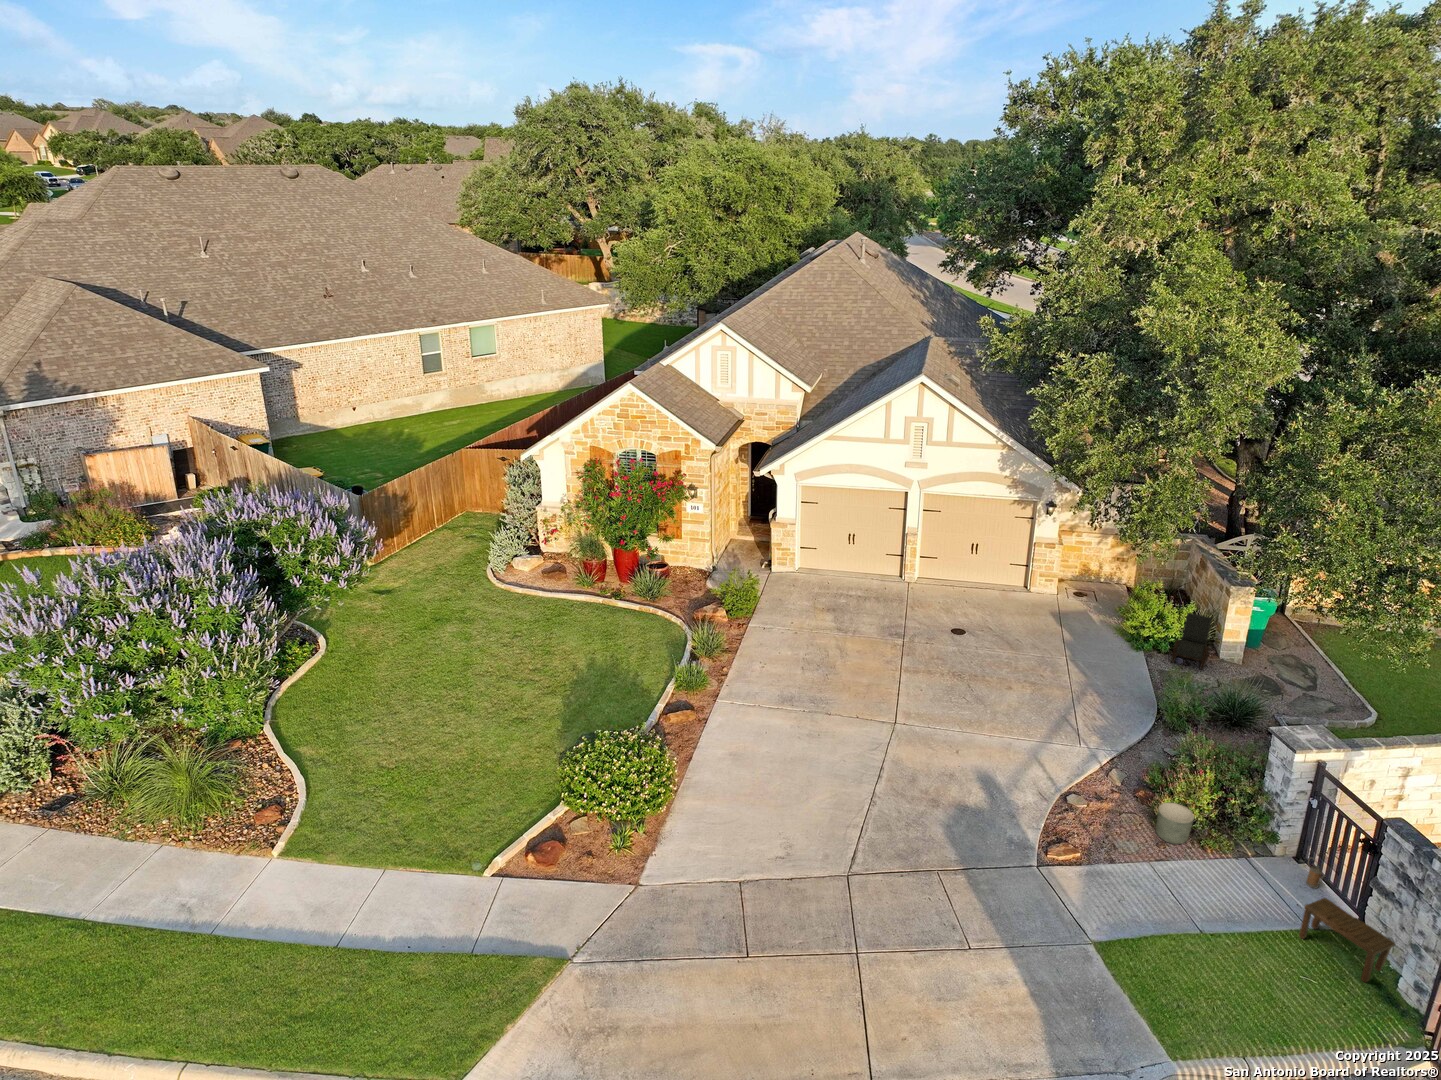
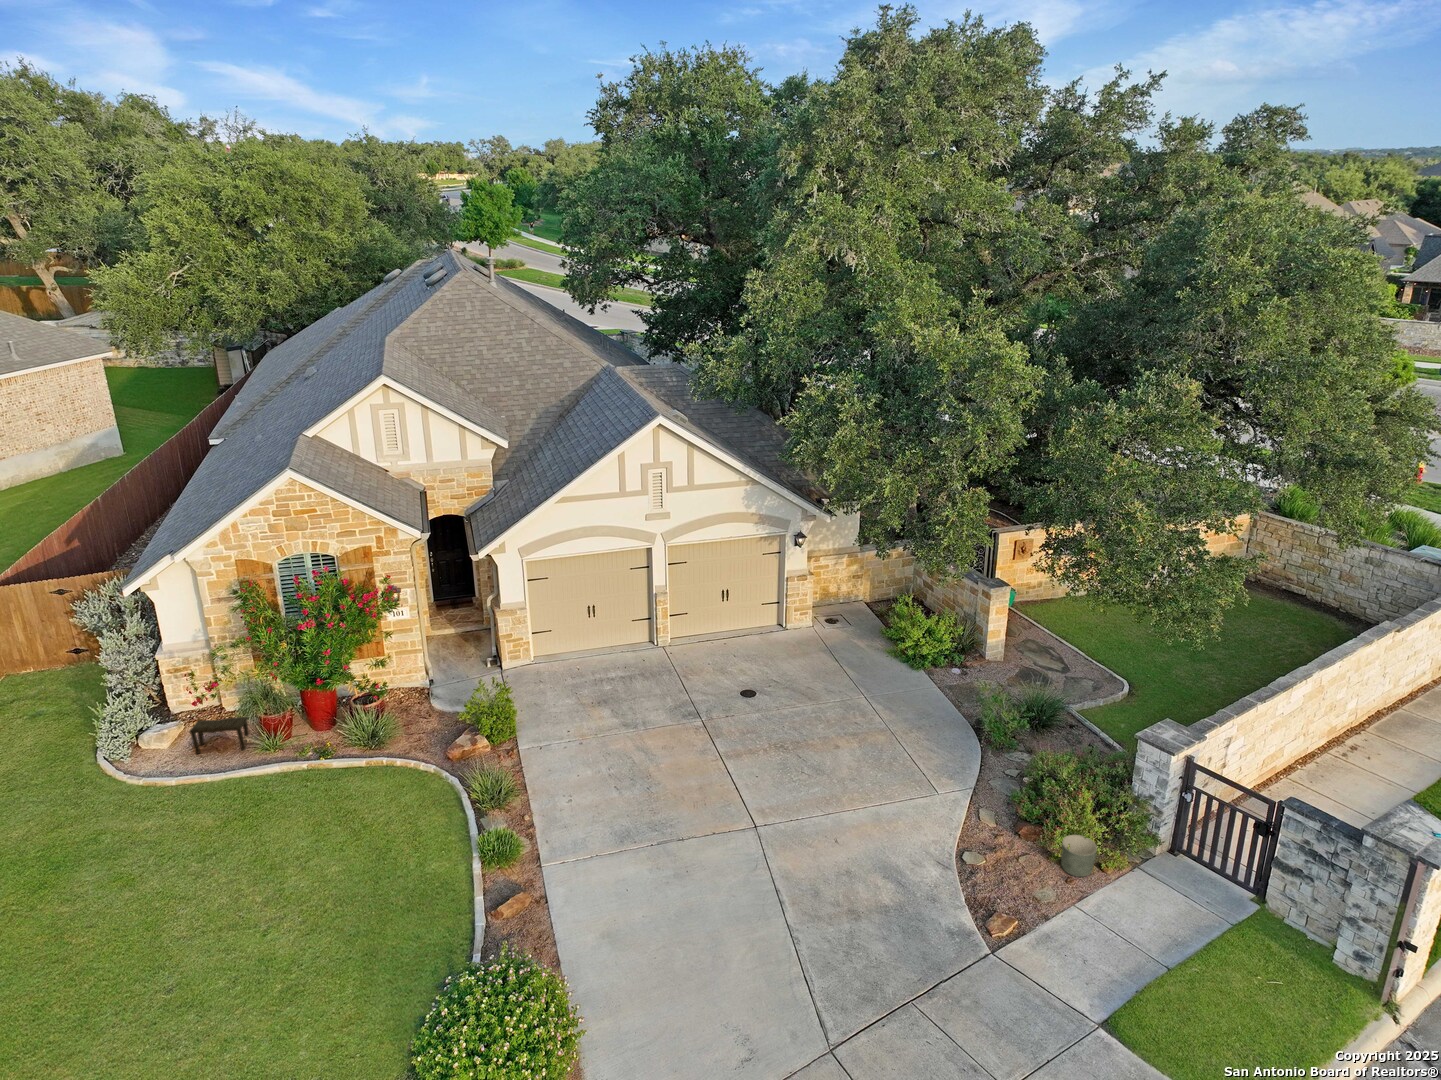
lounge chair: present [1171,613,1212,670] -> none [950,621,985,676]
watering can: present [1306,857,1324,888] -> none [1196,851,1219,880]
bench: present [1299,898,1395,982] -> present [190,717,249,754]

